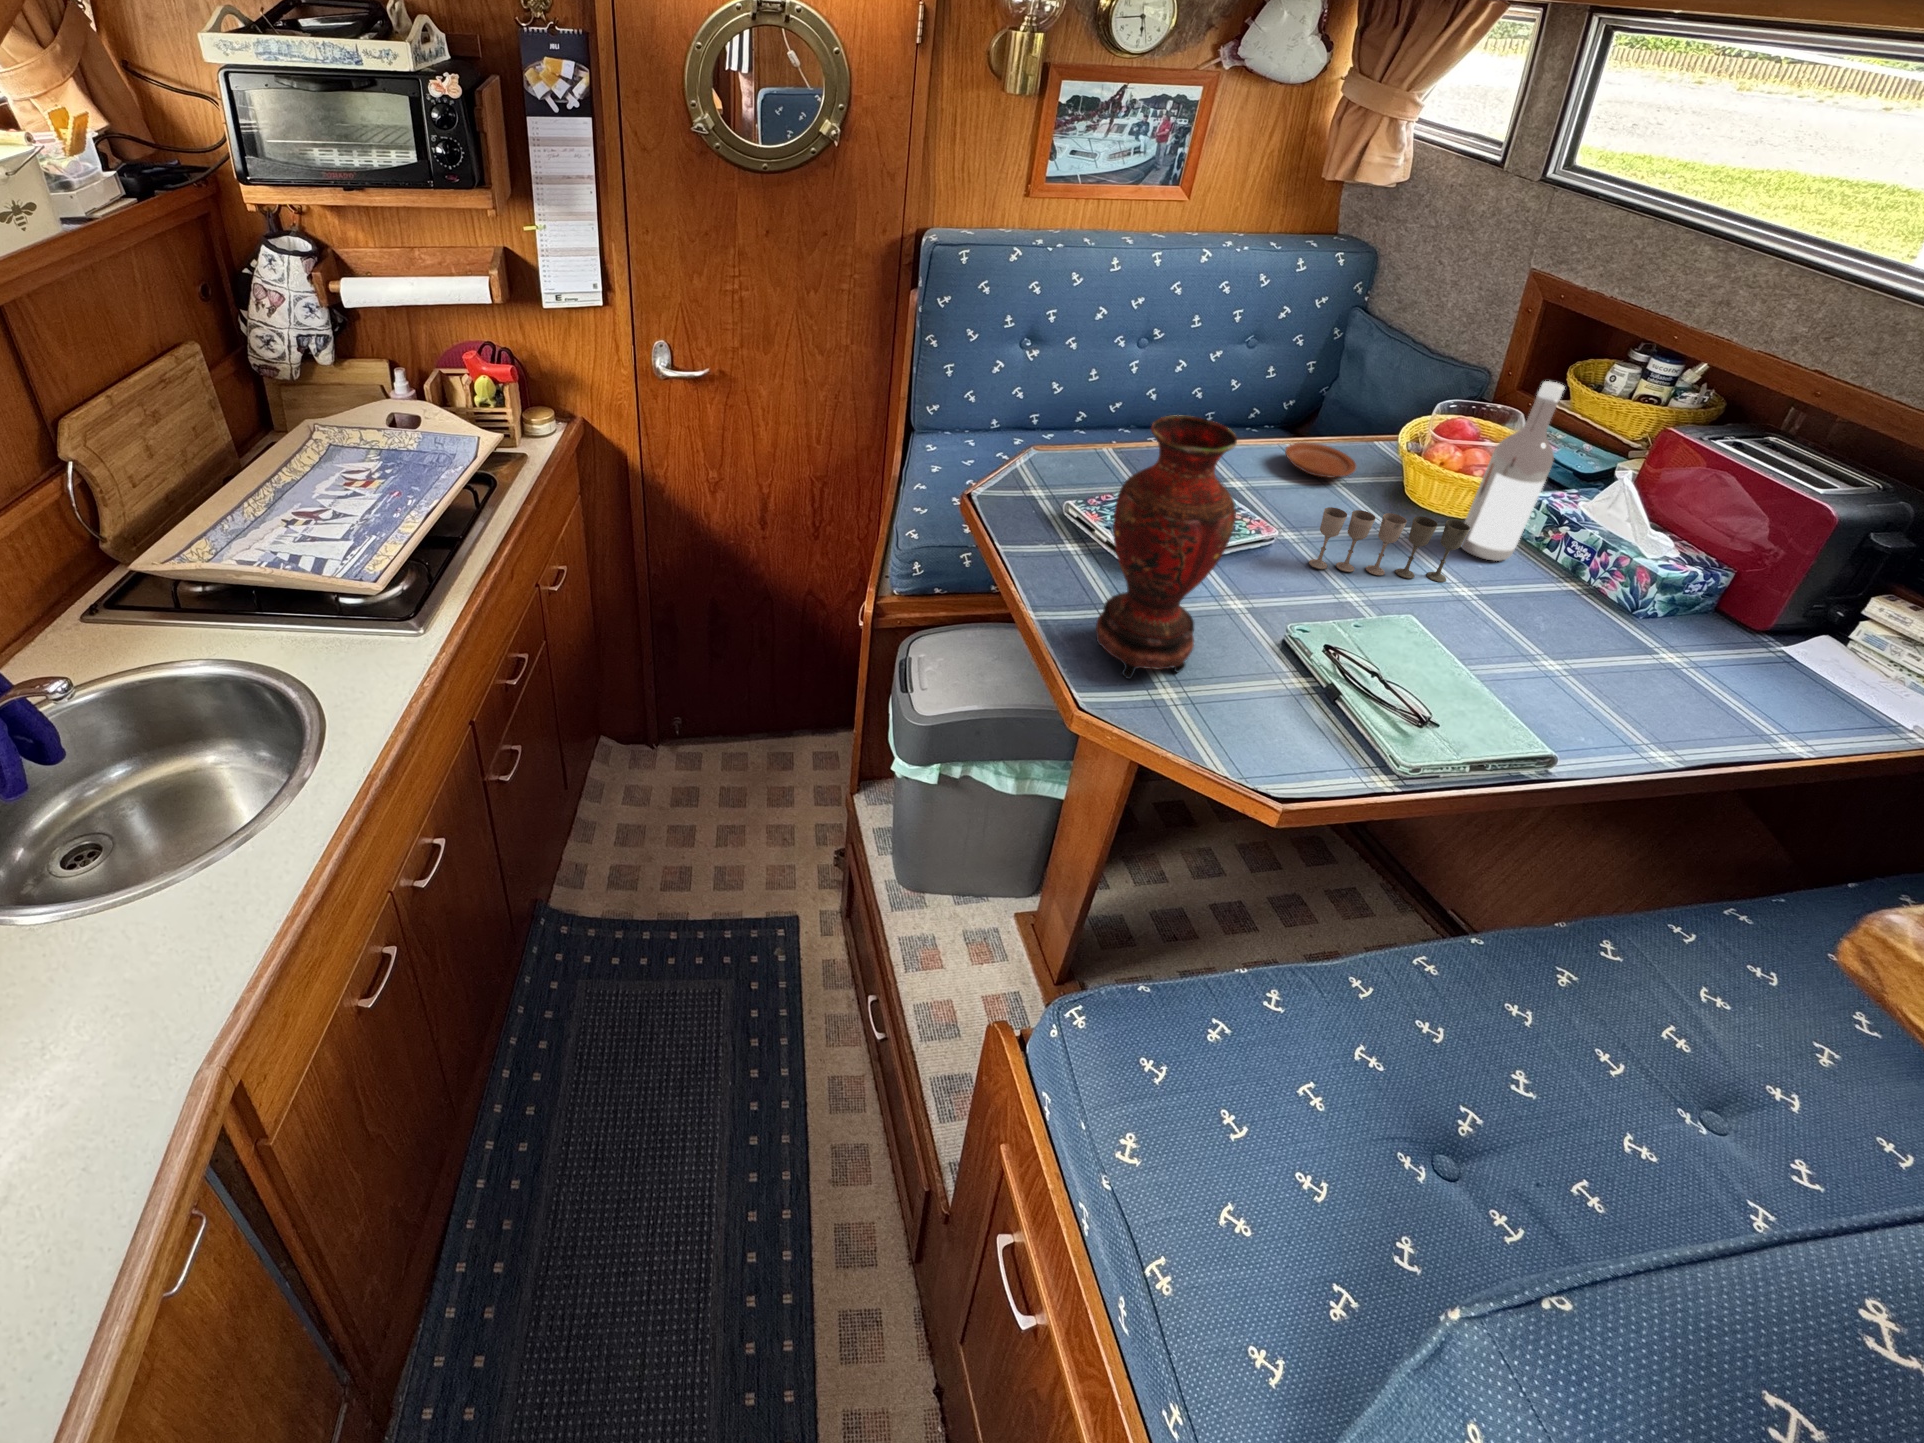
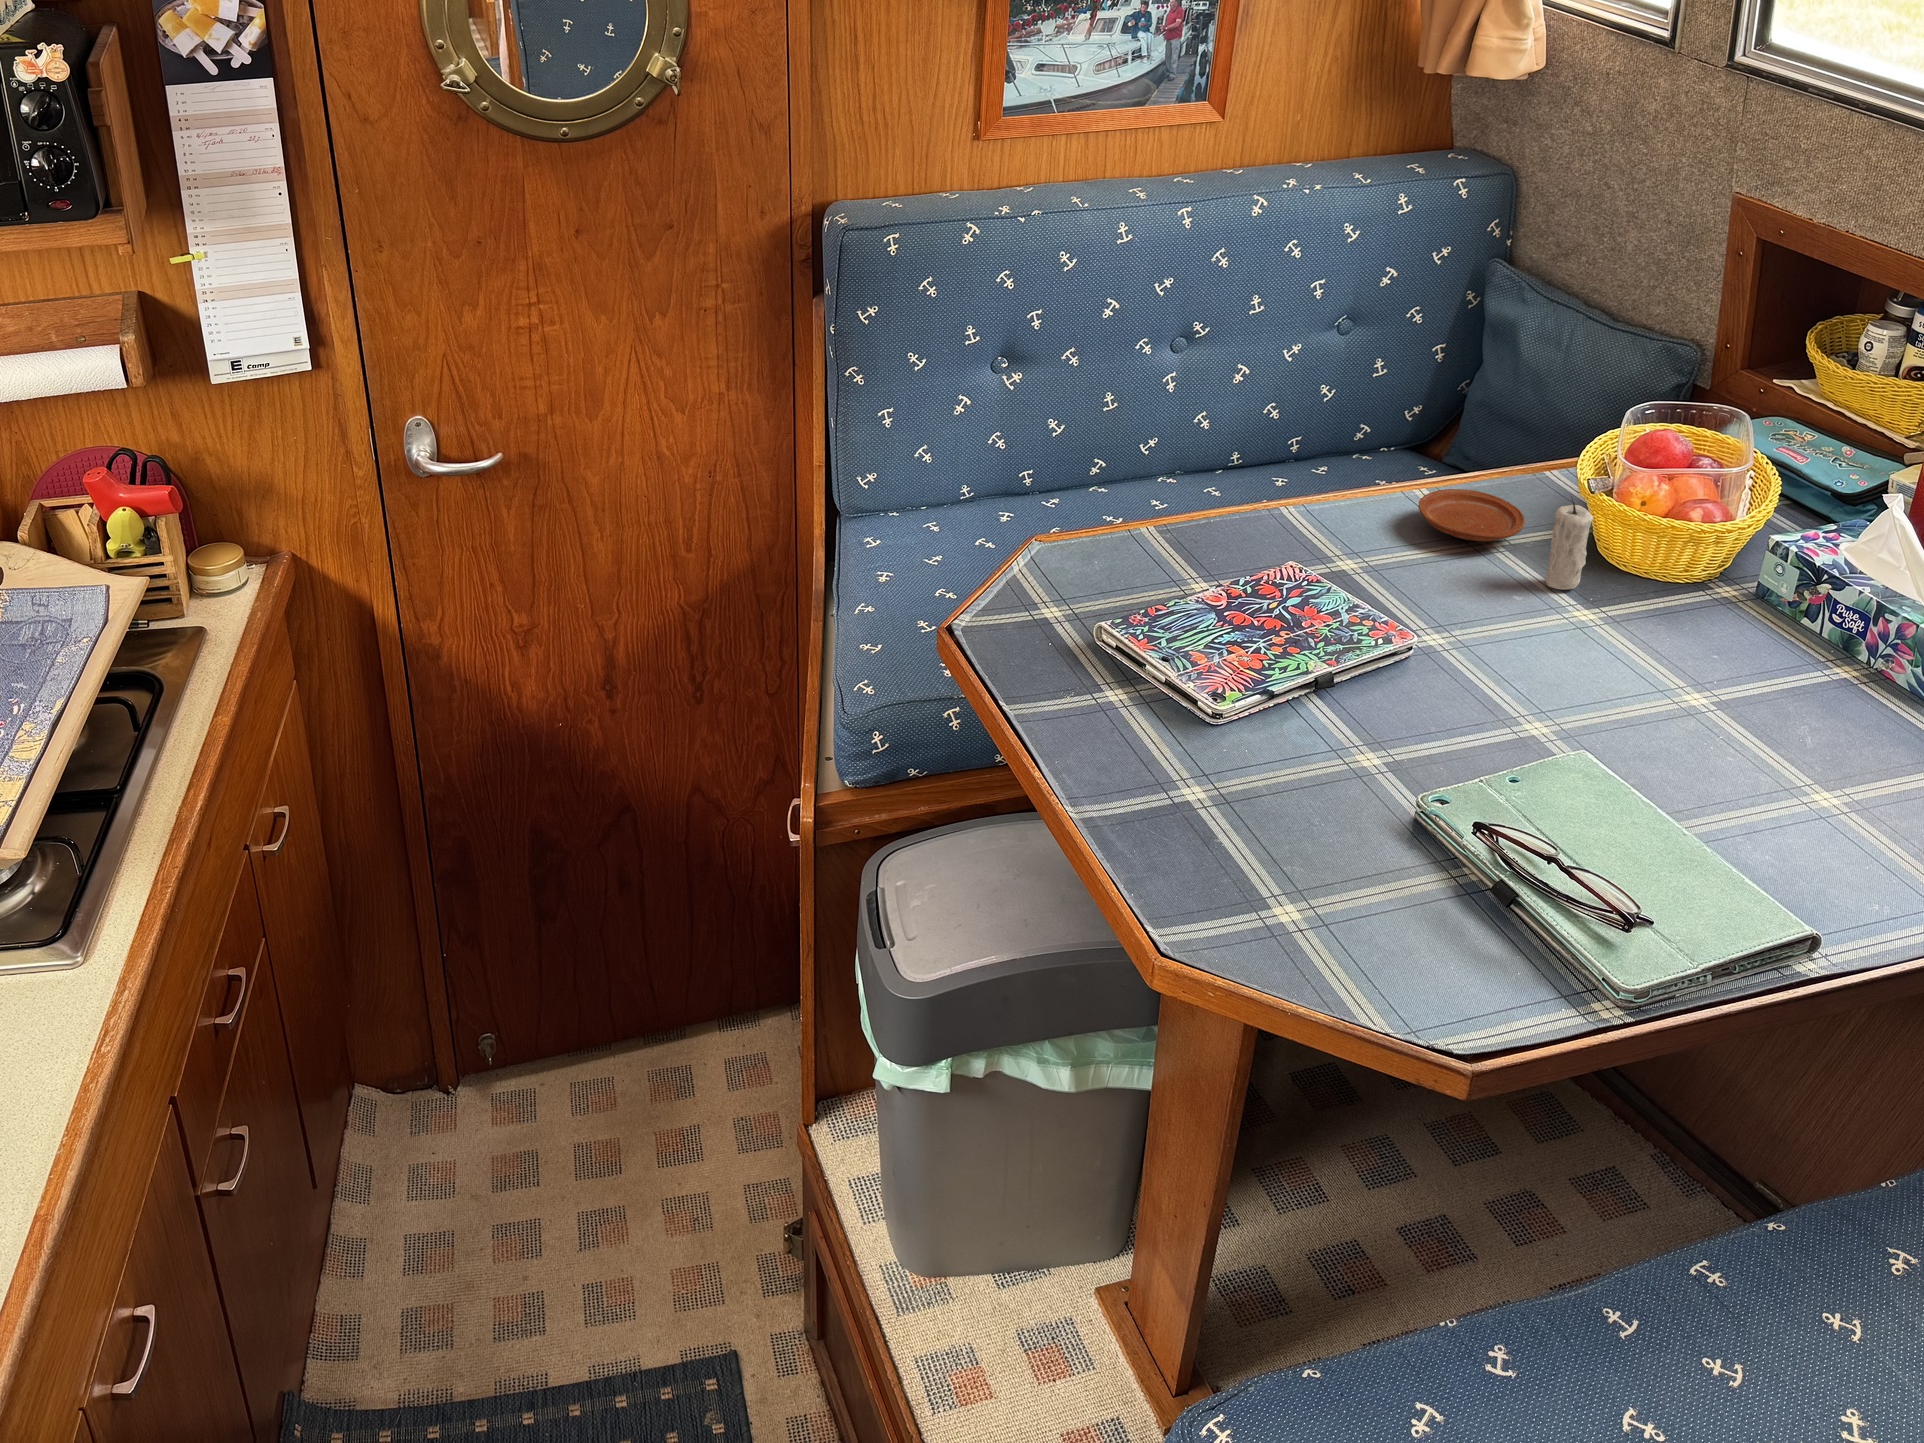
wine bottle: present [1461,381,1565,561] -> none [1679,379,1787,644]
vase: present [1096,415,1237,679] -> none [1171,492,1349,890]
candle: none [1367,449,1407,514] -> present [1546,499,1593,589]
wine glass: present [1309,507,1470,582] -> none [1470,592,1688,686]

